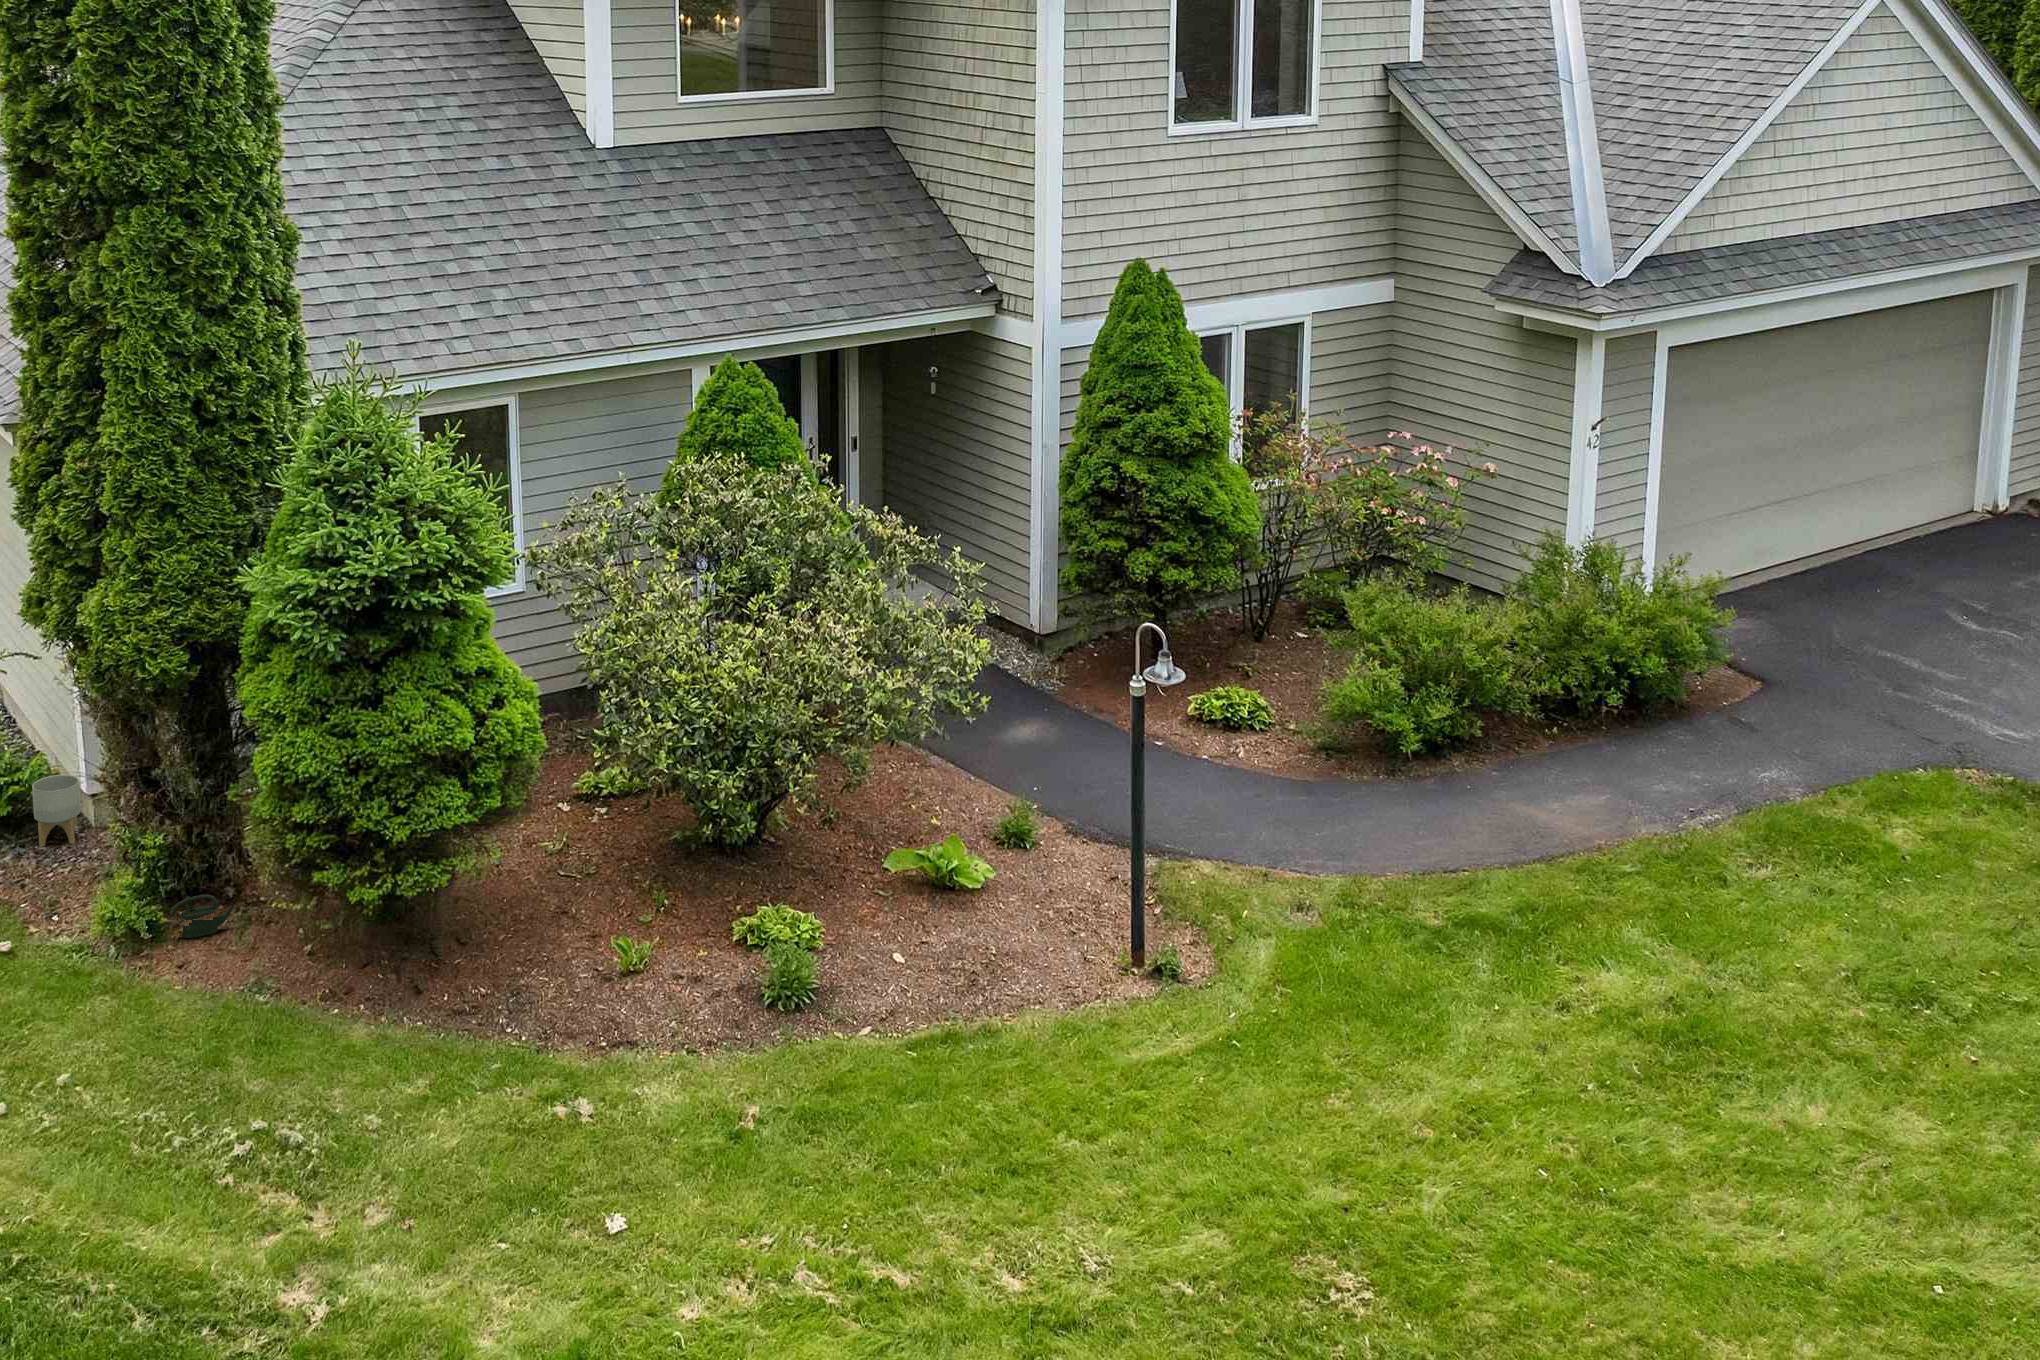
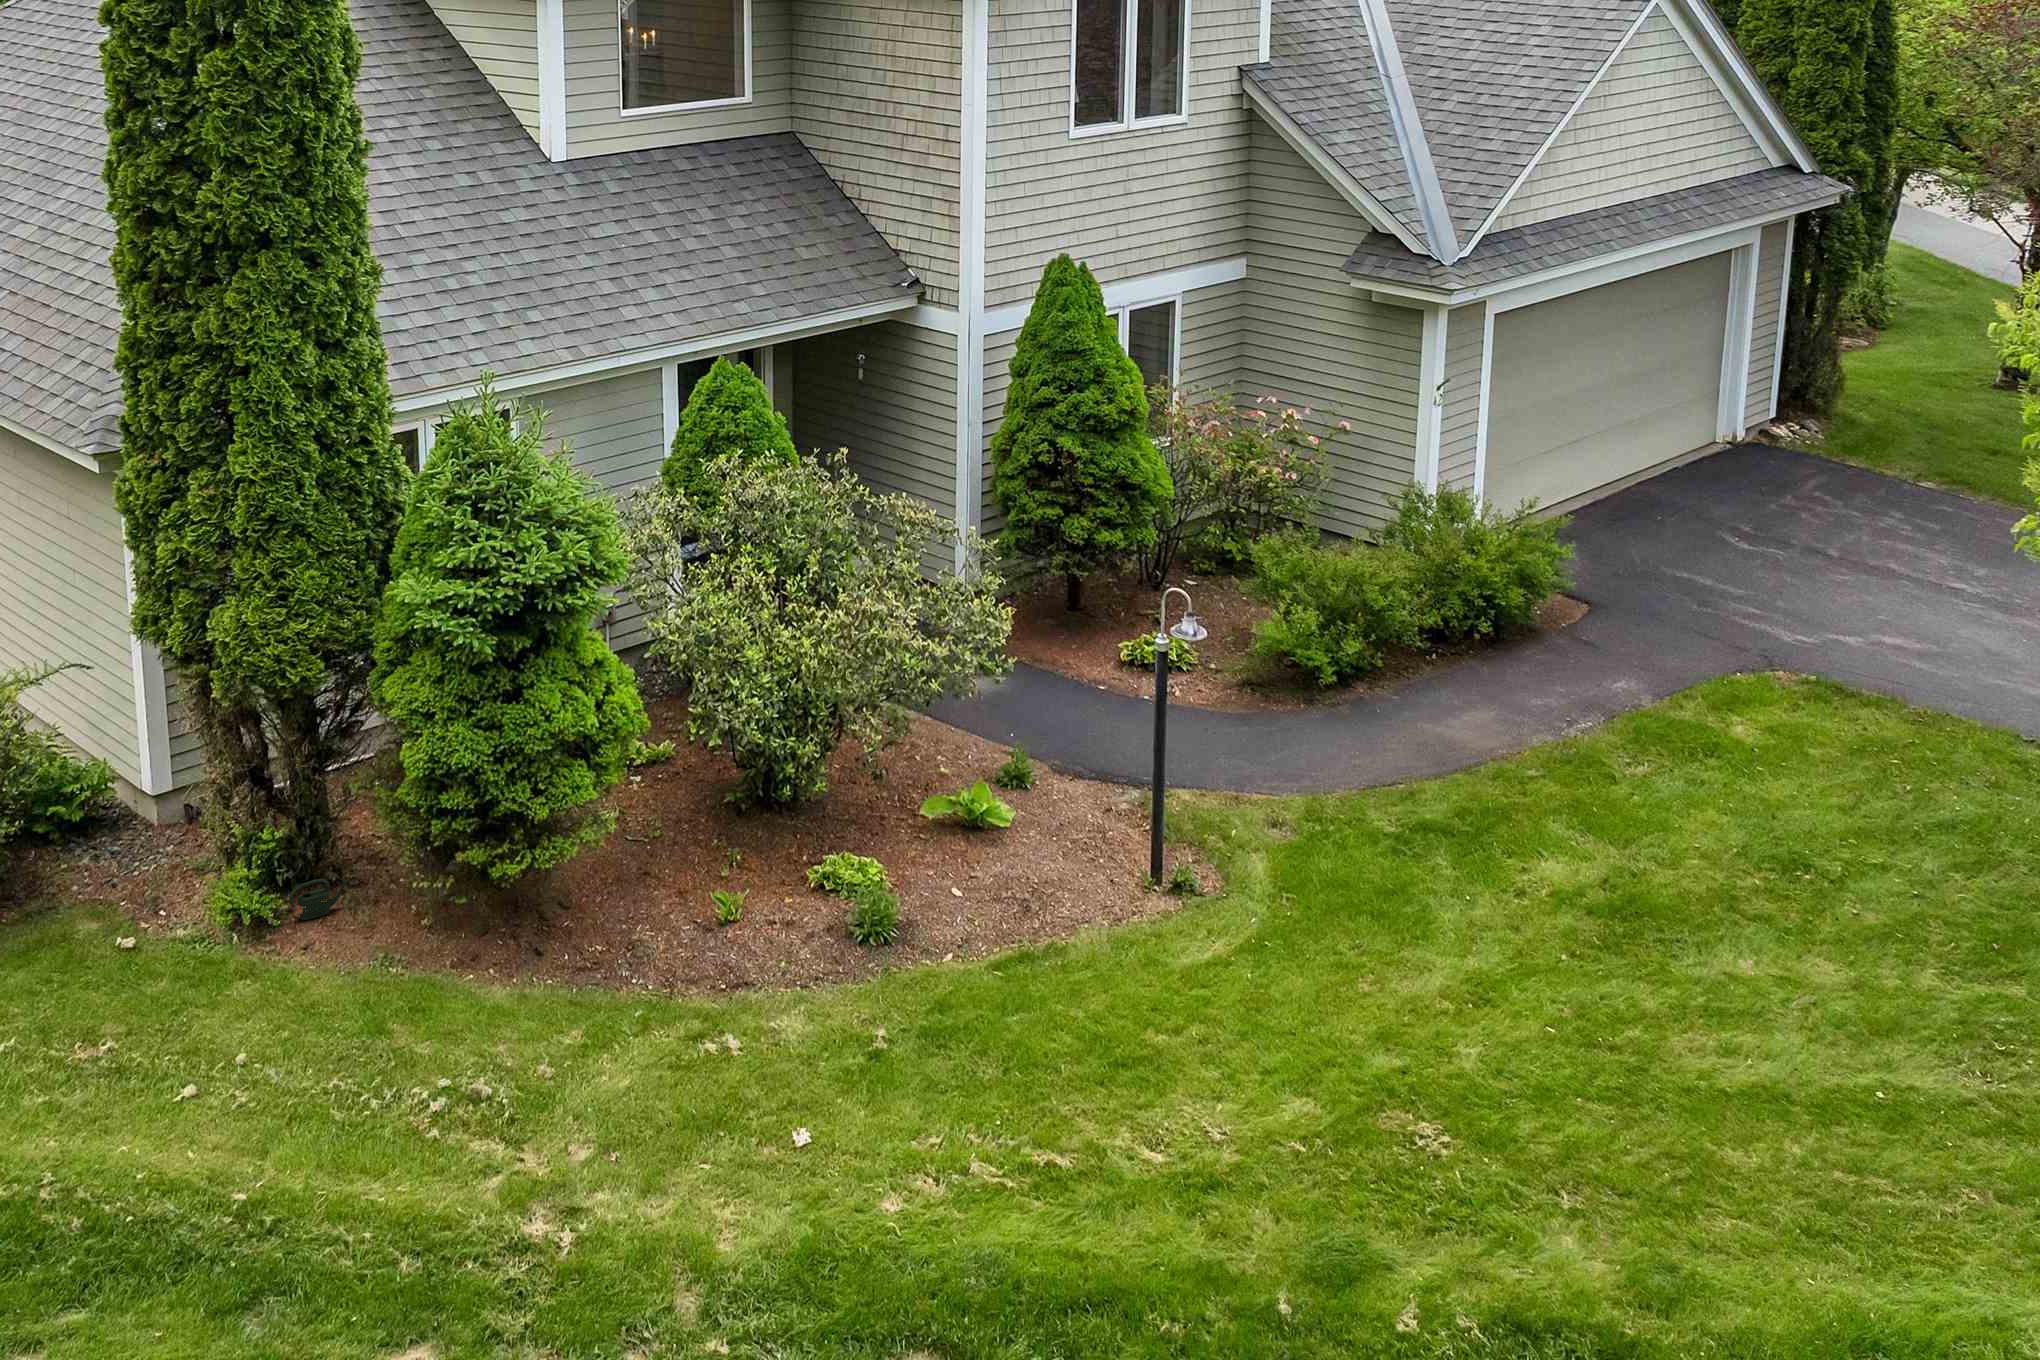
planter: present [32,775,81,847] -> none [112,776,157,845]

